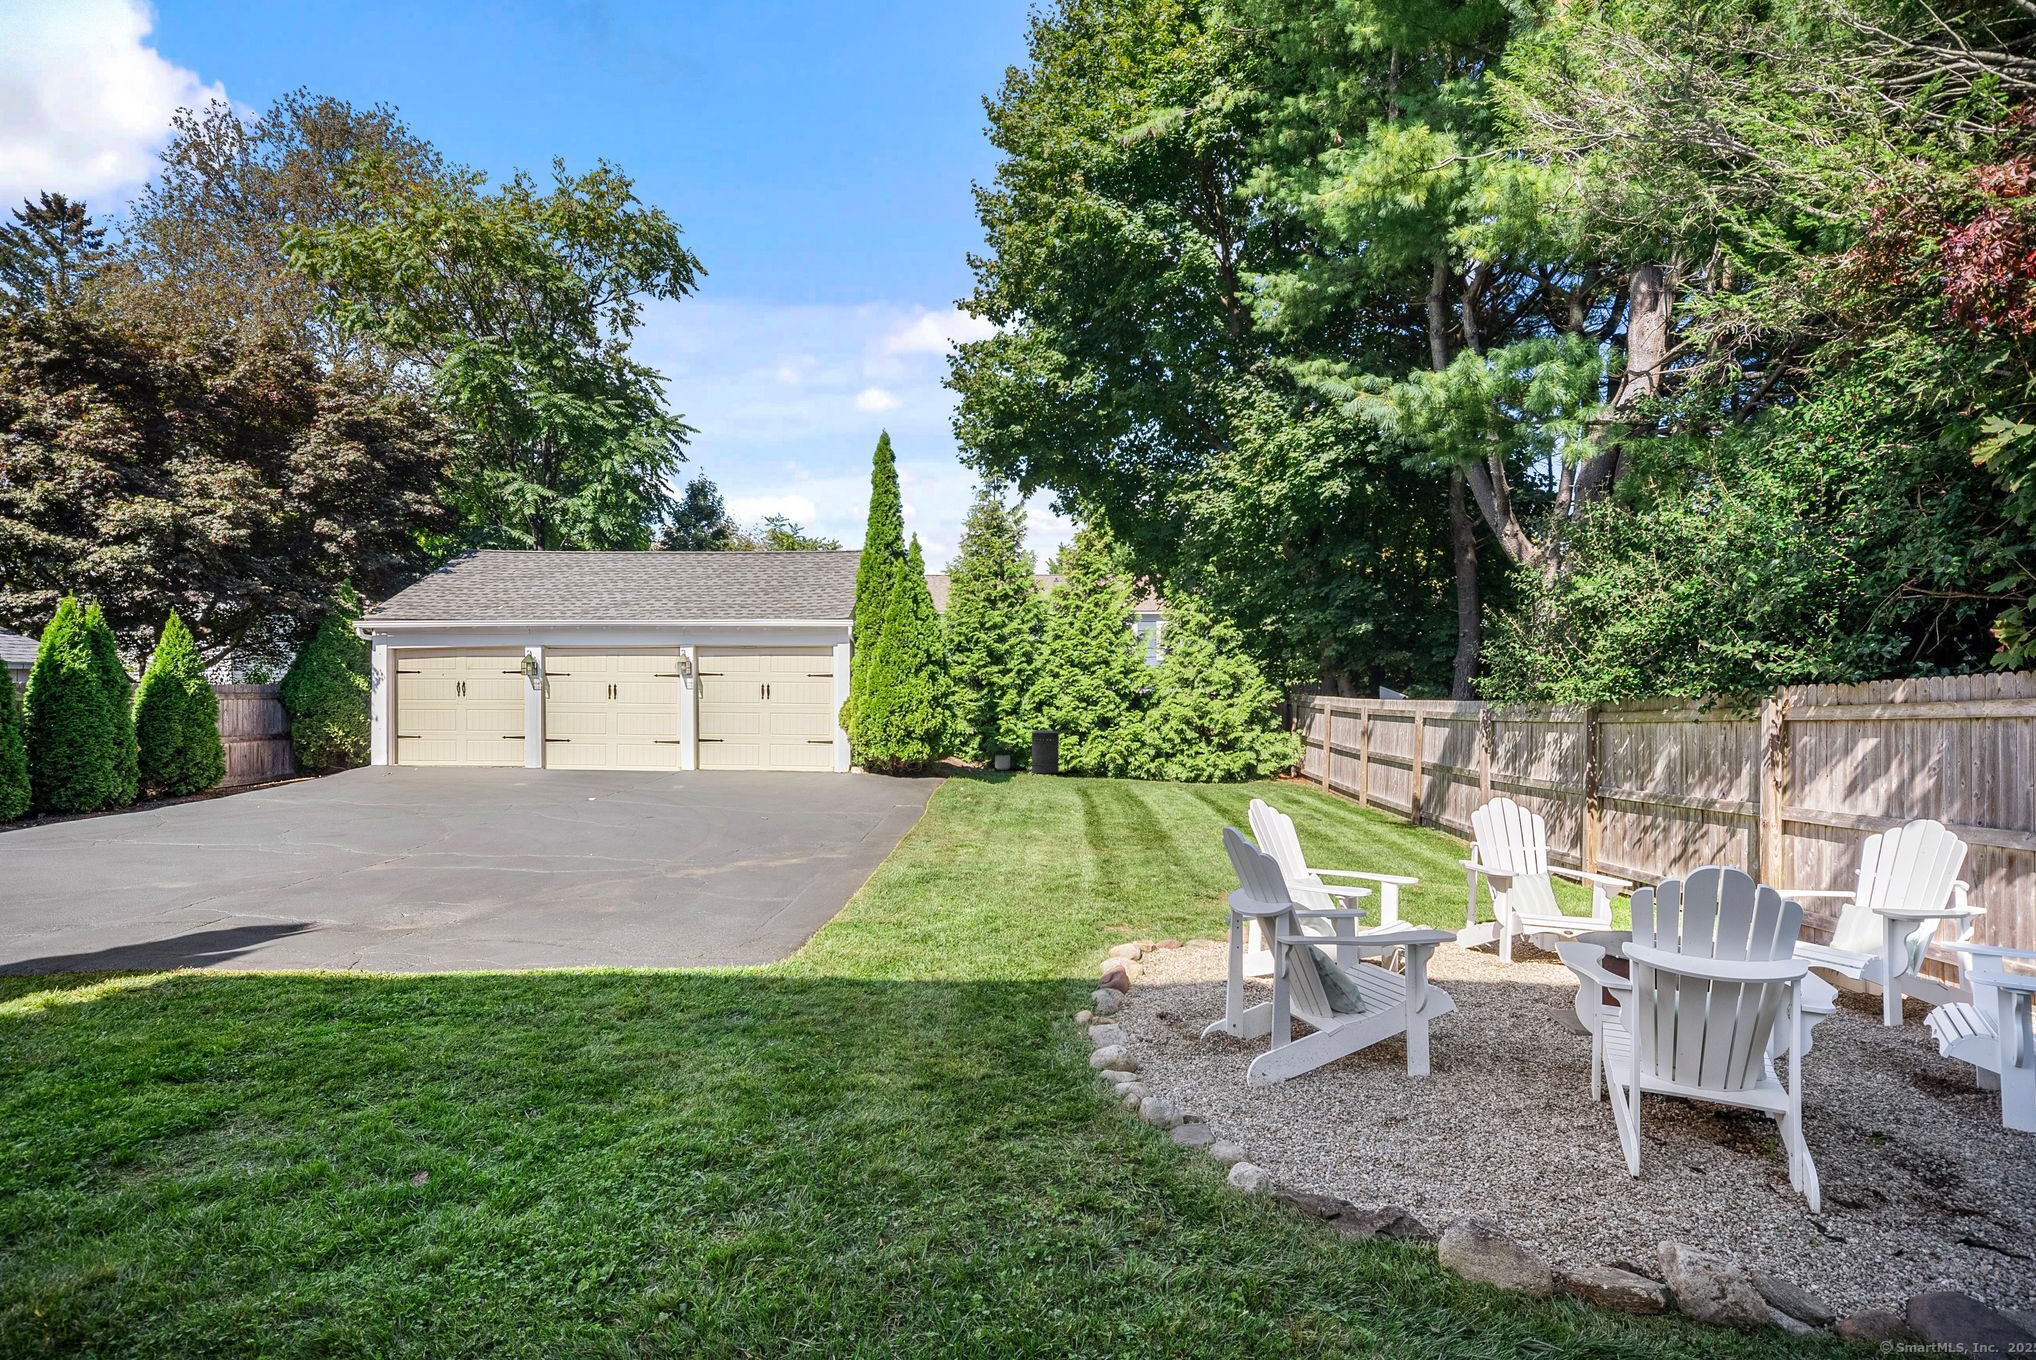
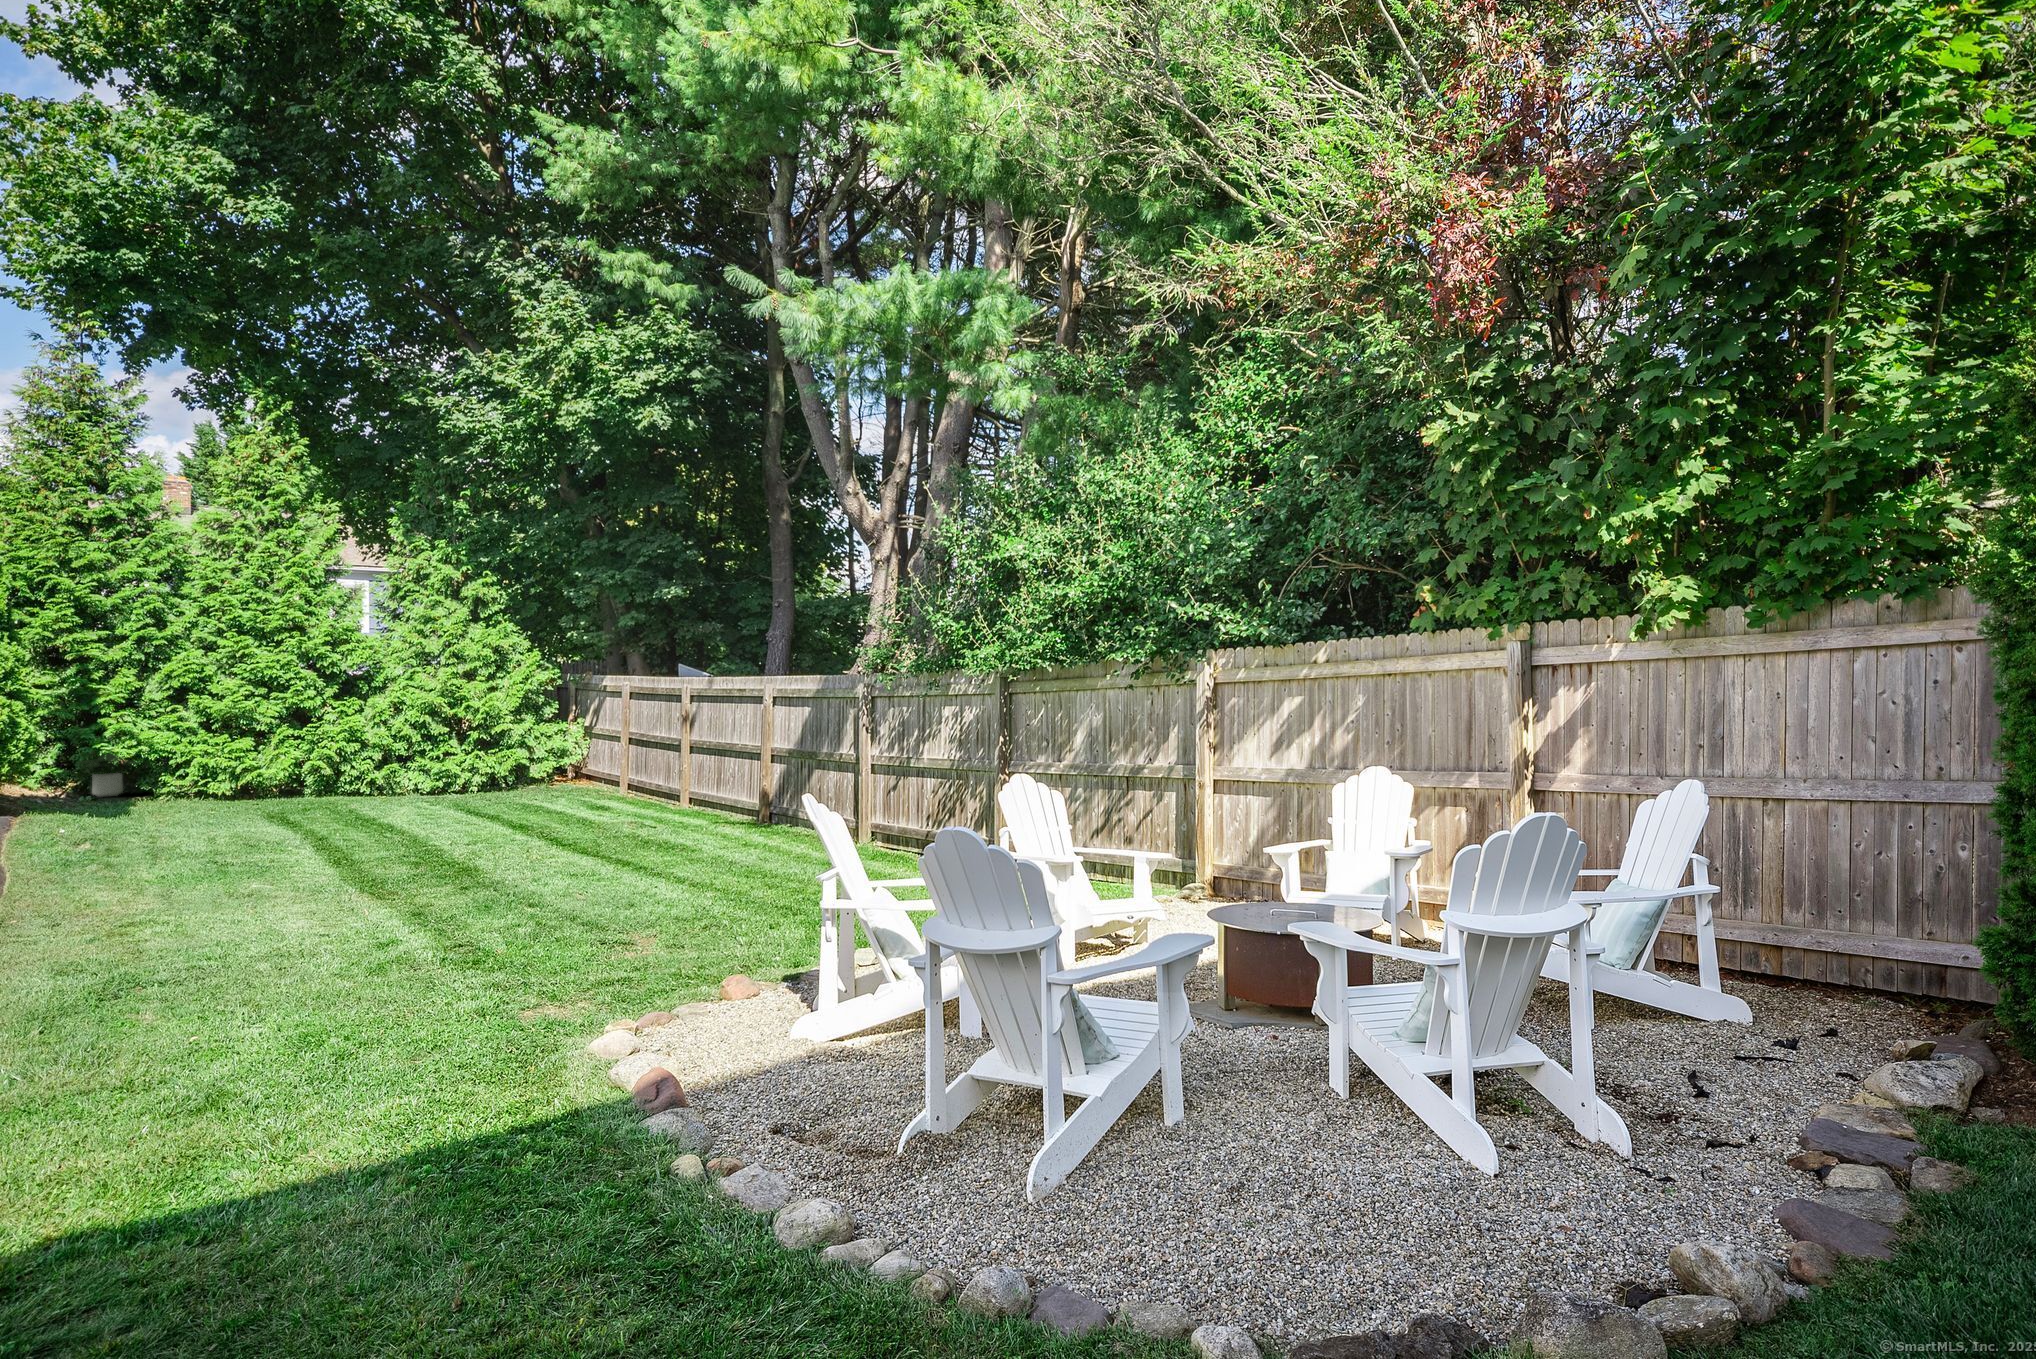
trash can: present [1030,729,1061,773] -> none [165,728,225,797]

